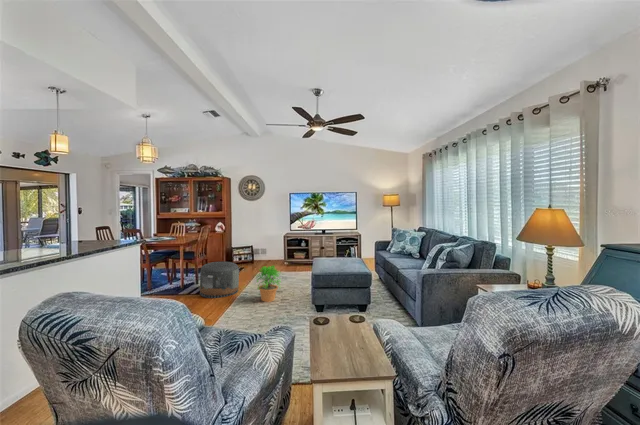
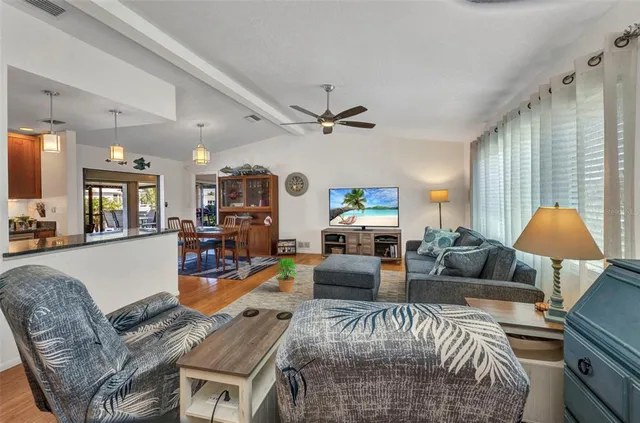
pouf: present [200,261,239,298] -> none [233,252,267,285]

